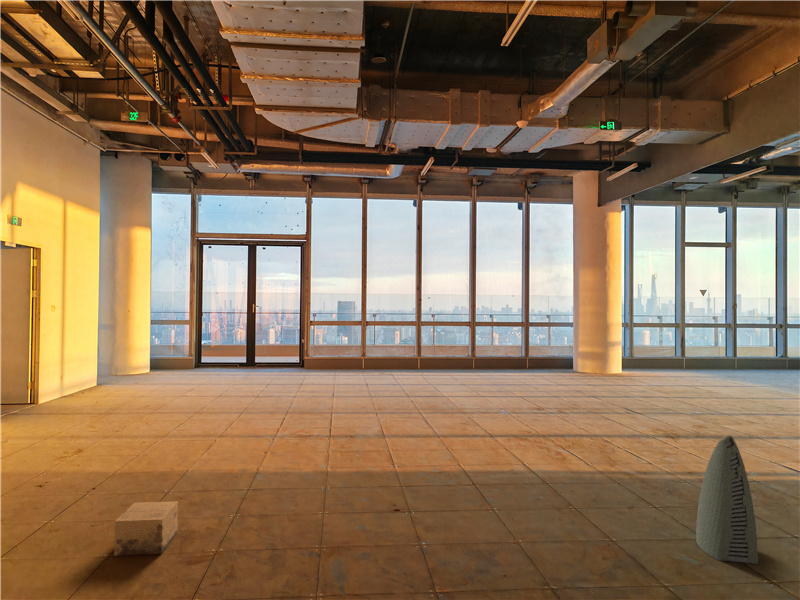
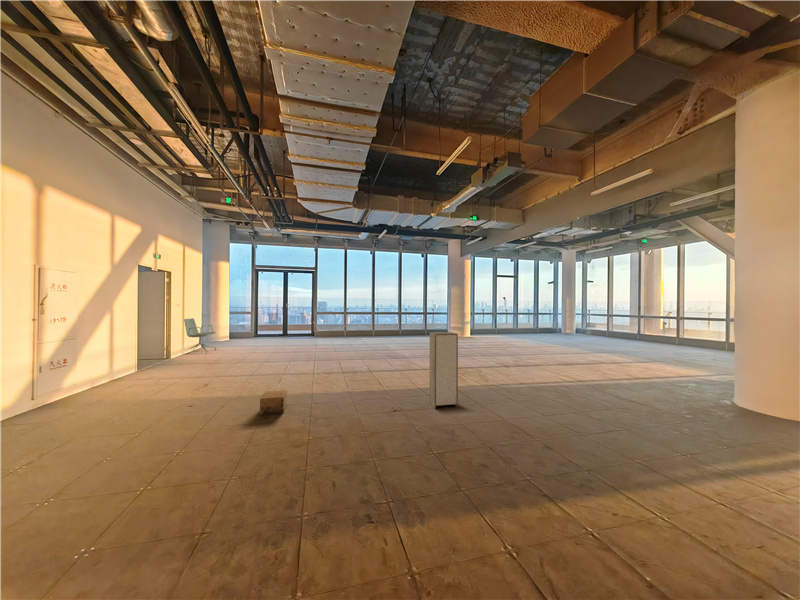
office chair: none [63,333,121,398] -> present [184,318,216,354]
storage cabinet: none [482,391,549,573] -> present [429,332,458,409]
air purifier: present [696,436,758,564] -> none [512,349,536,398]

